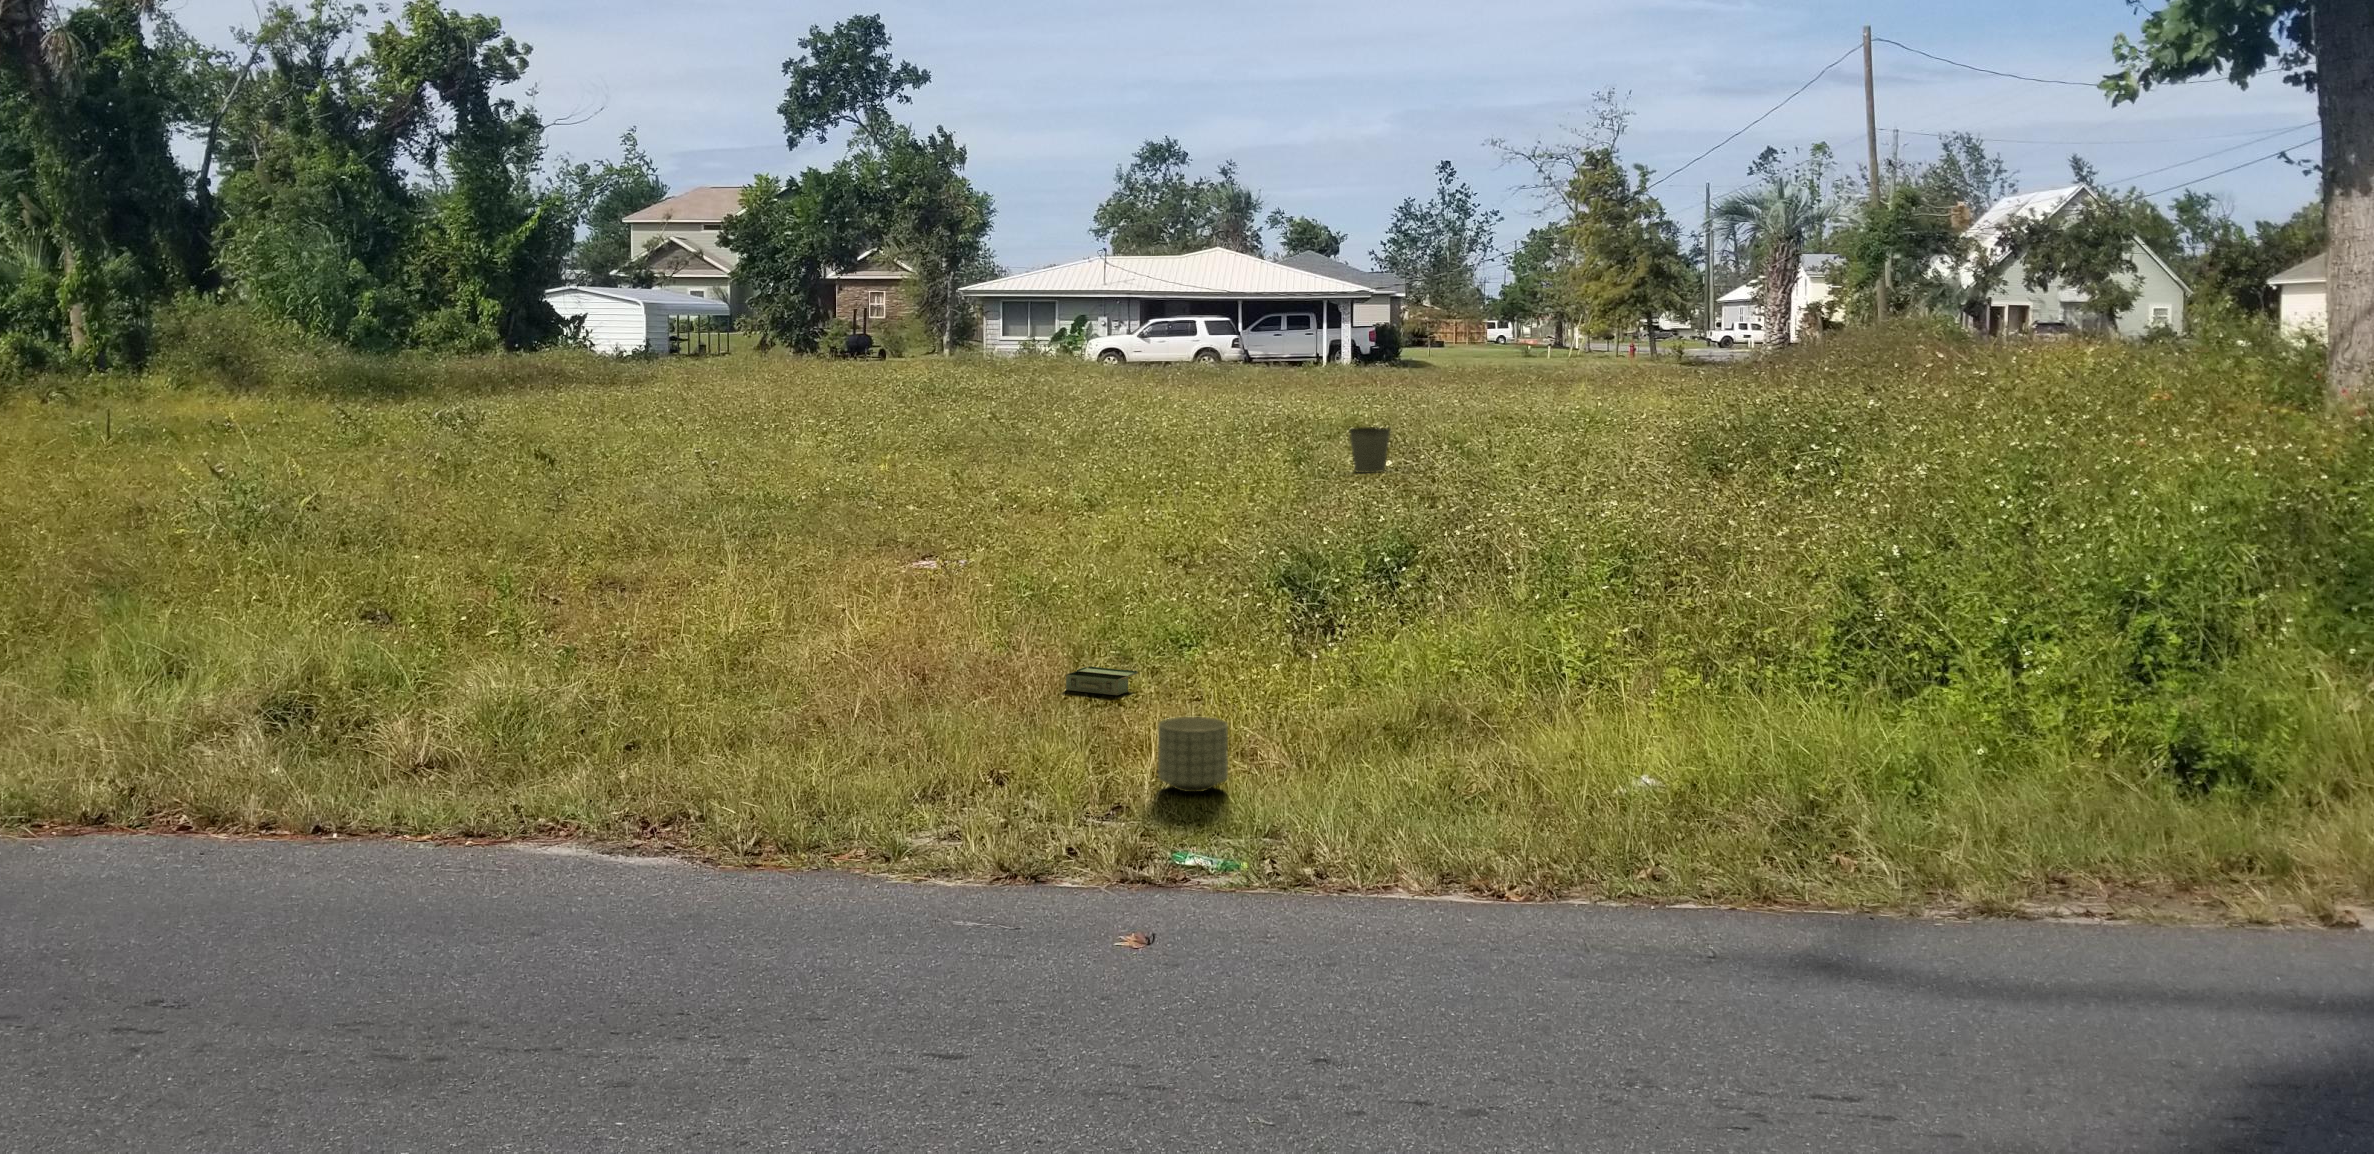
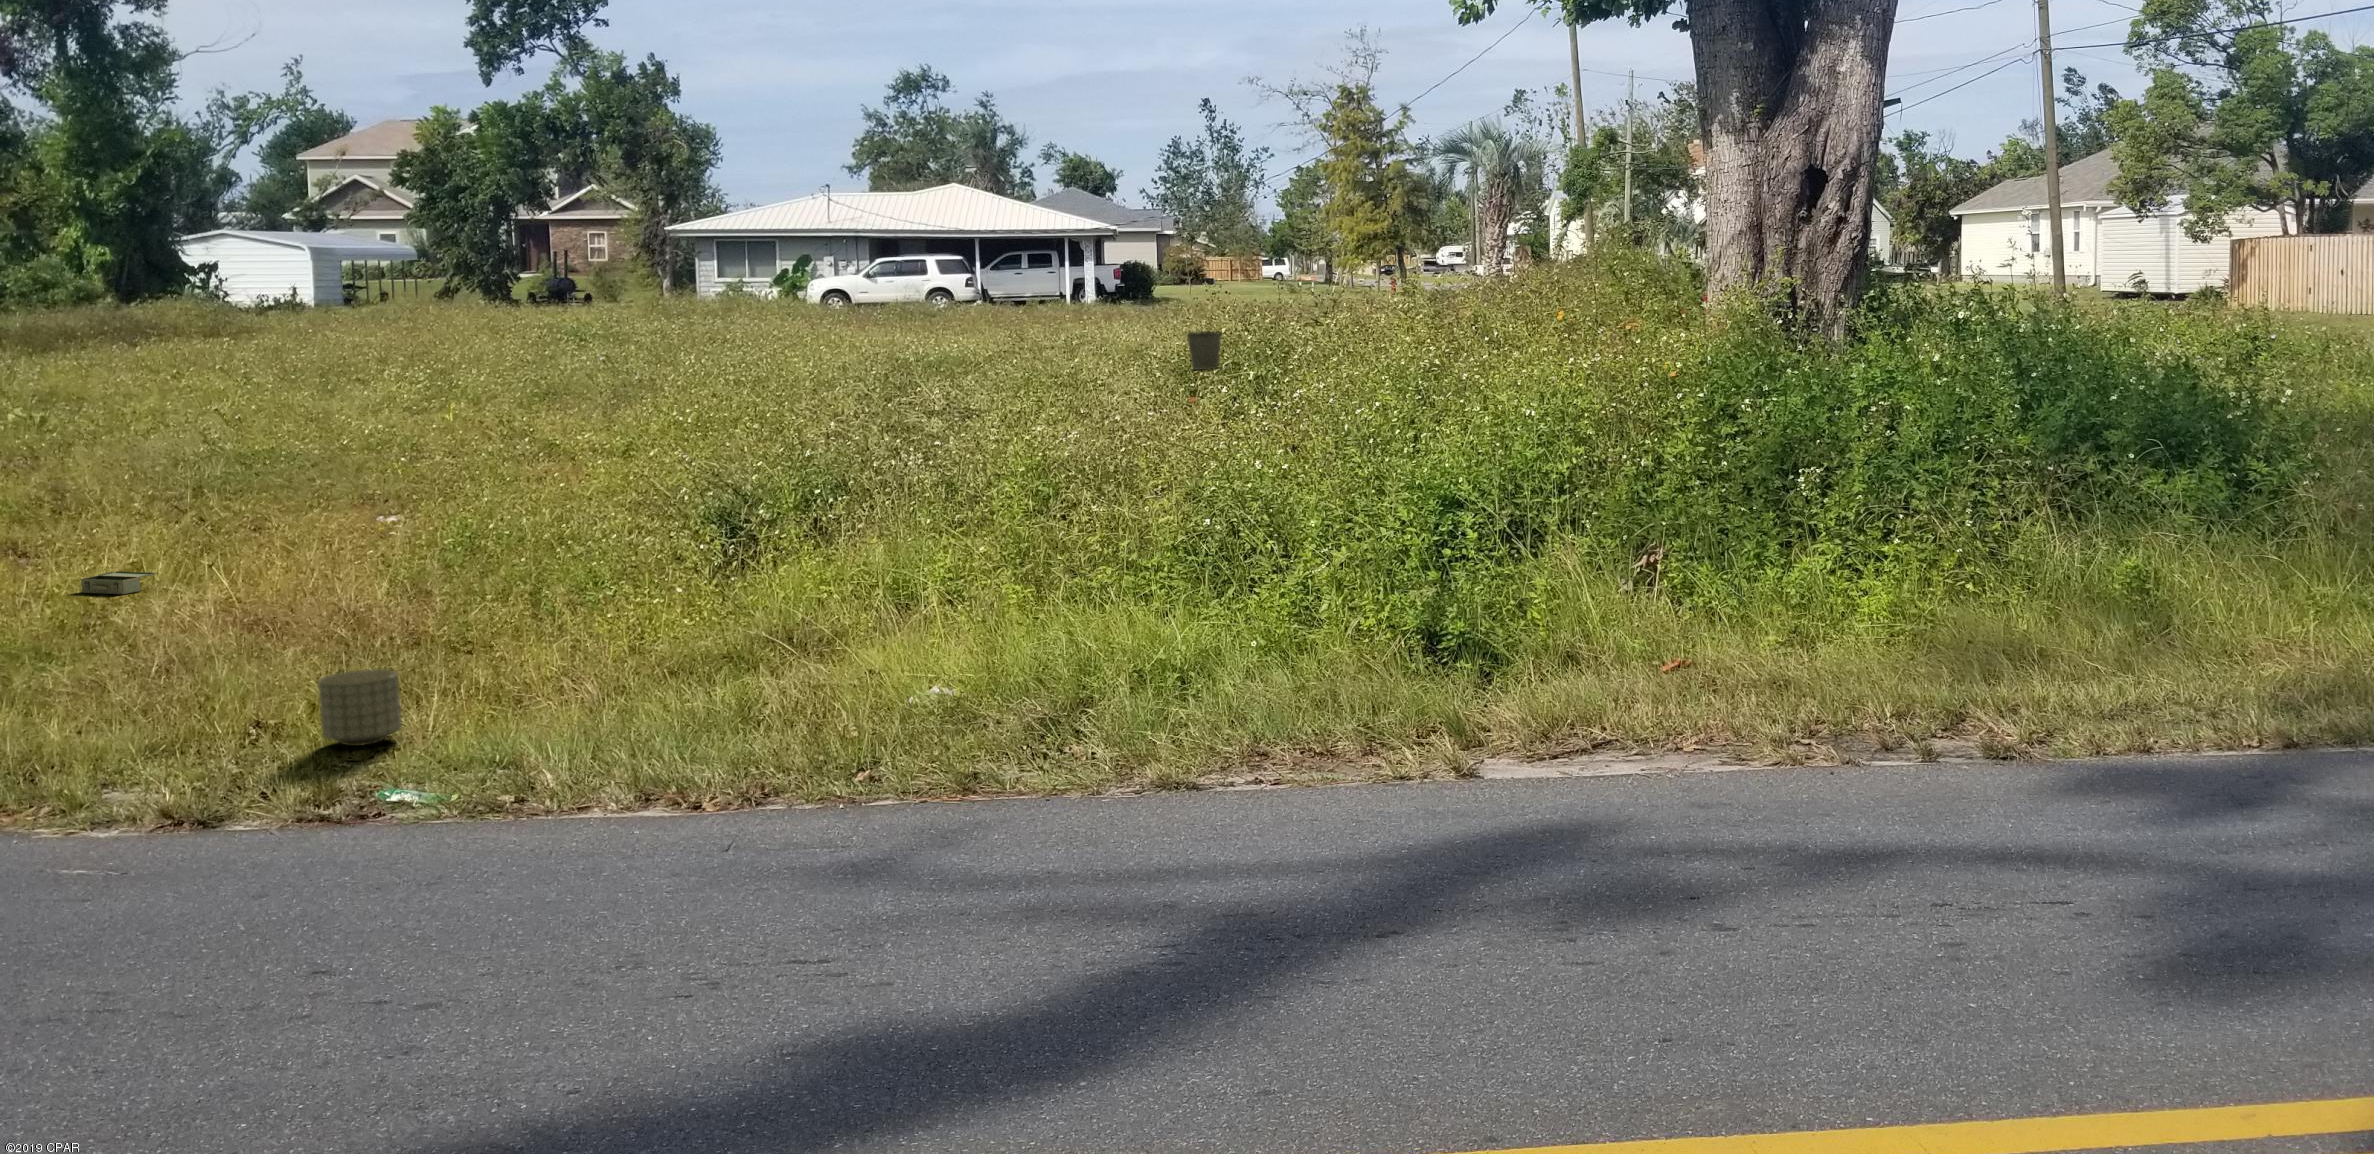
bucket: present [1349,427,1390,473] -> present [1187,331,1222,370]
toolbox: present [1066,666,1138,695] -> present [81,571,155,594]

